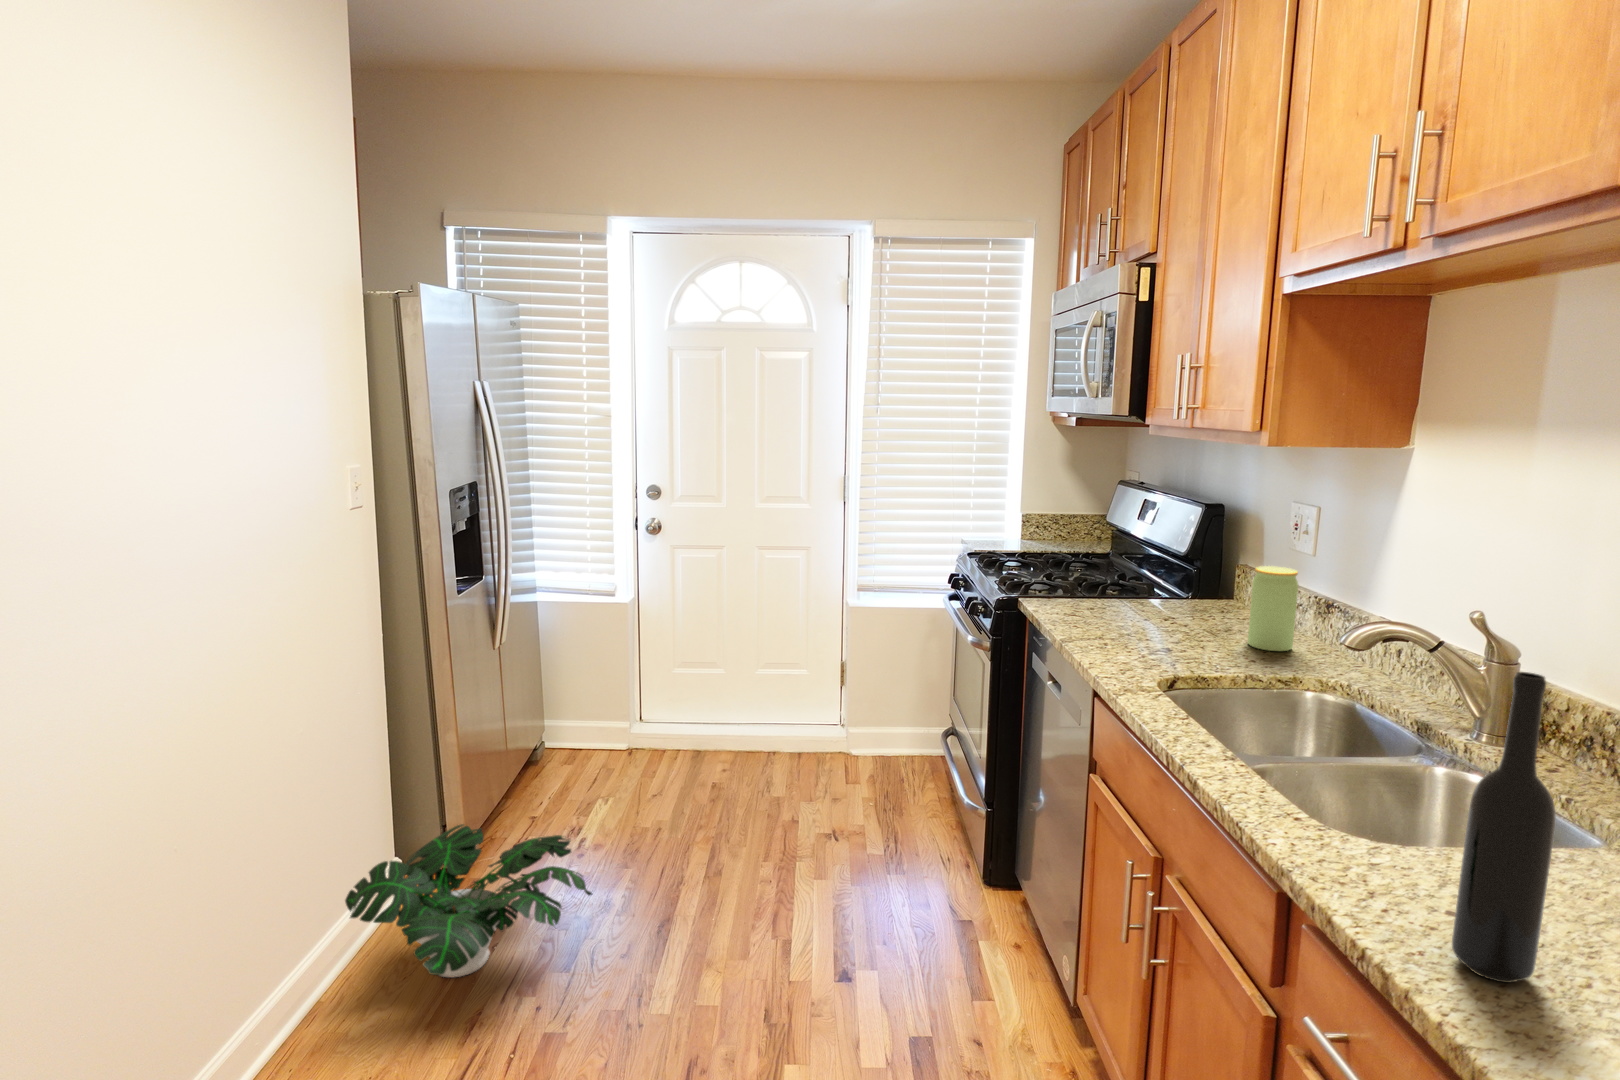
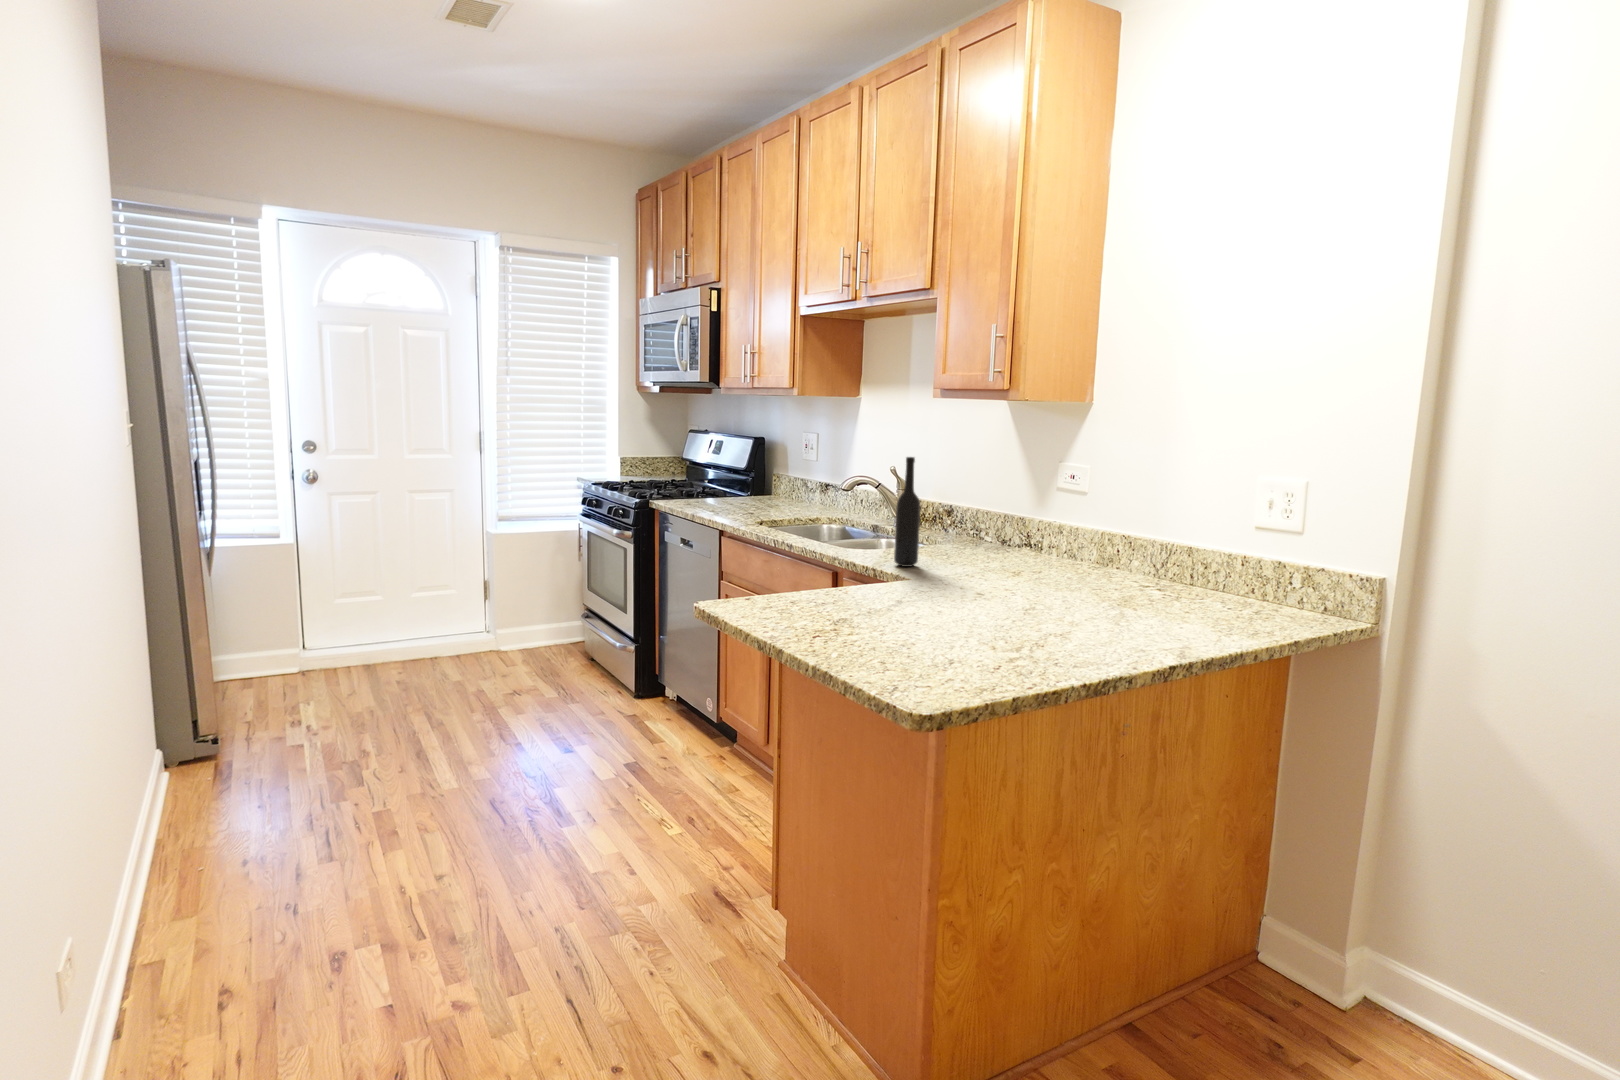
jar: present [1248,566,1298,651] -> none [788,466,812,511]
potted plant: present [345,824,592,977] -> none [163,696,381,807]

